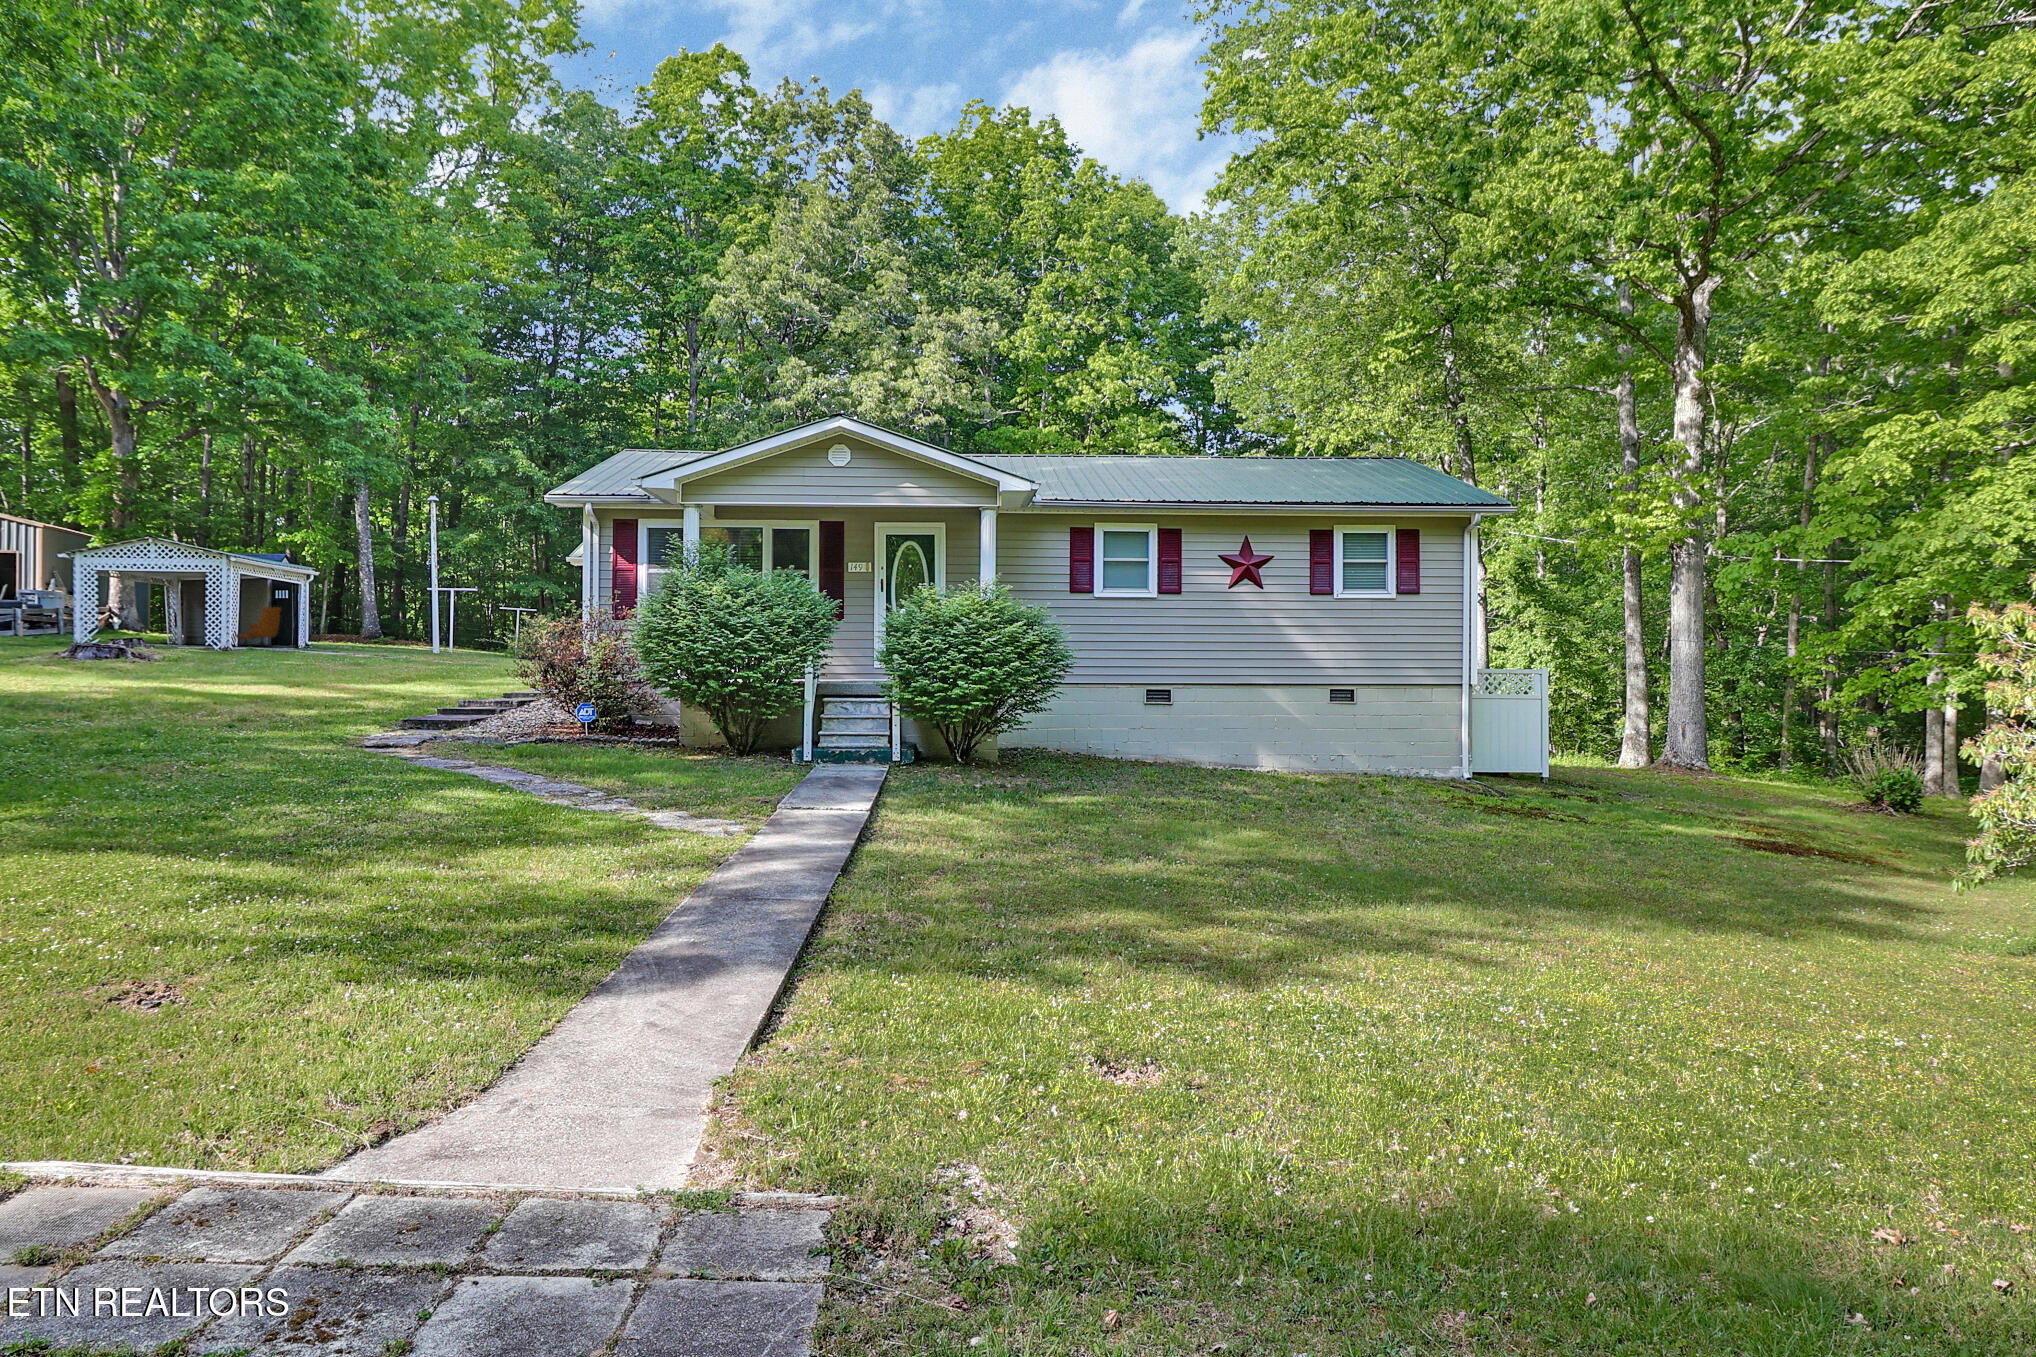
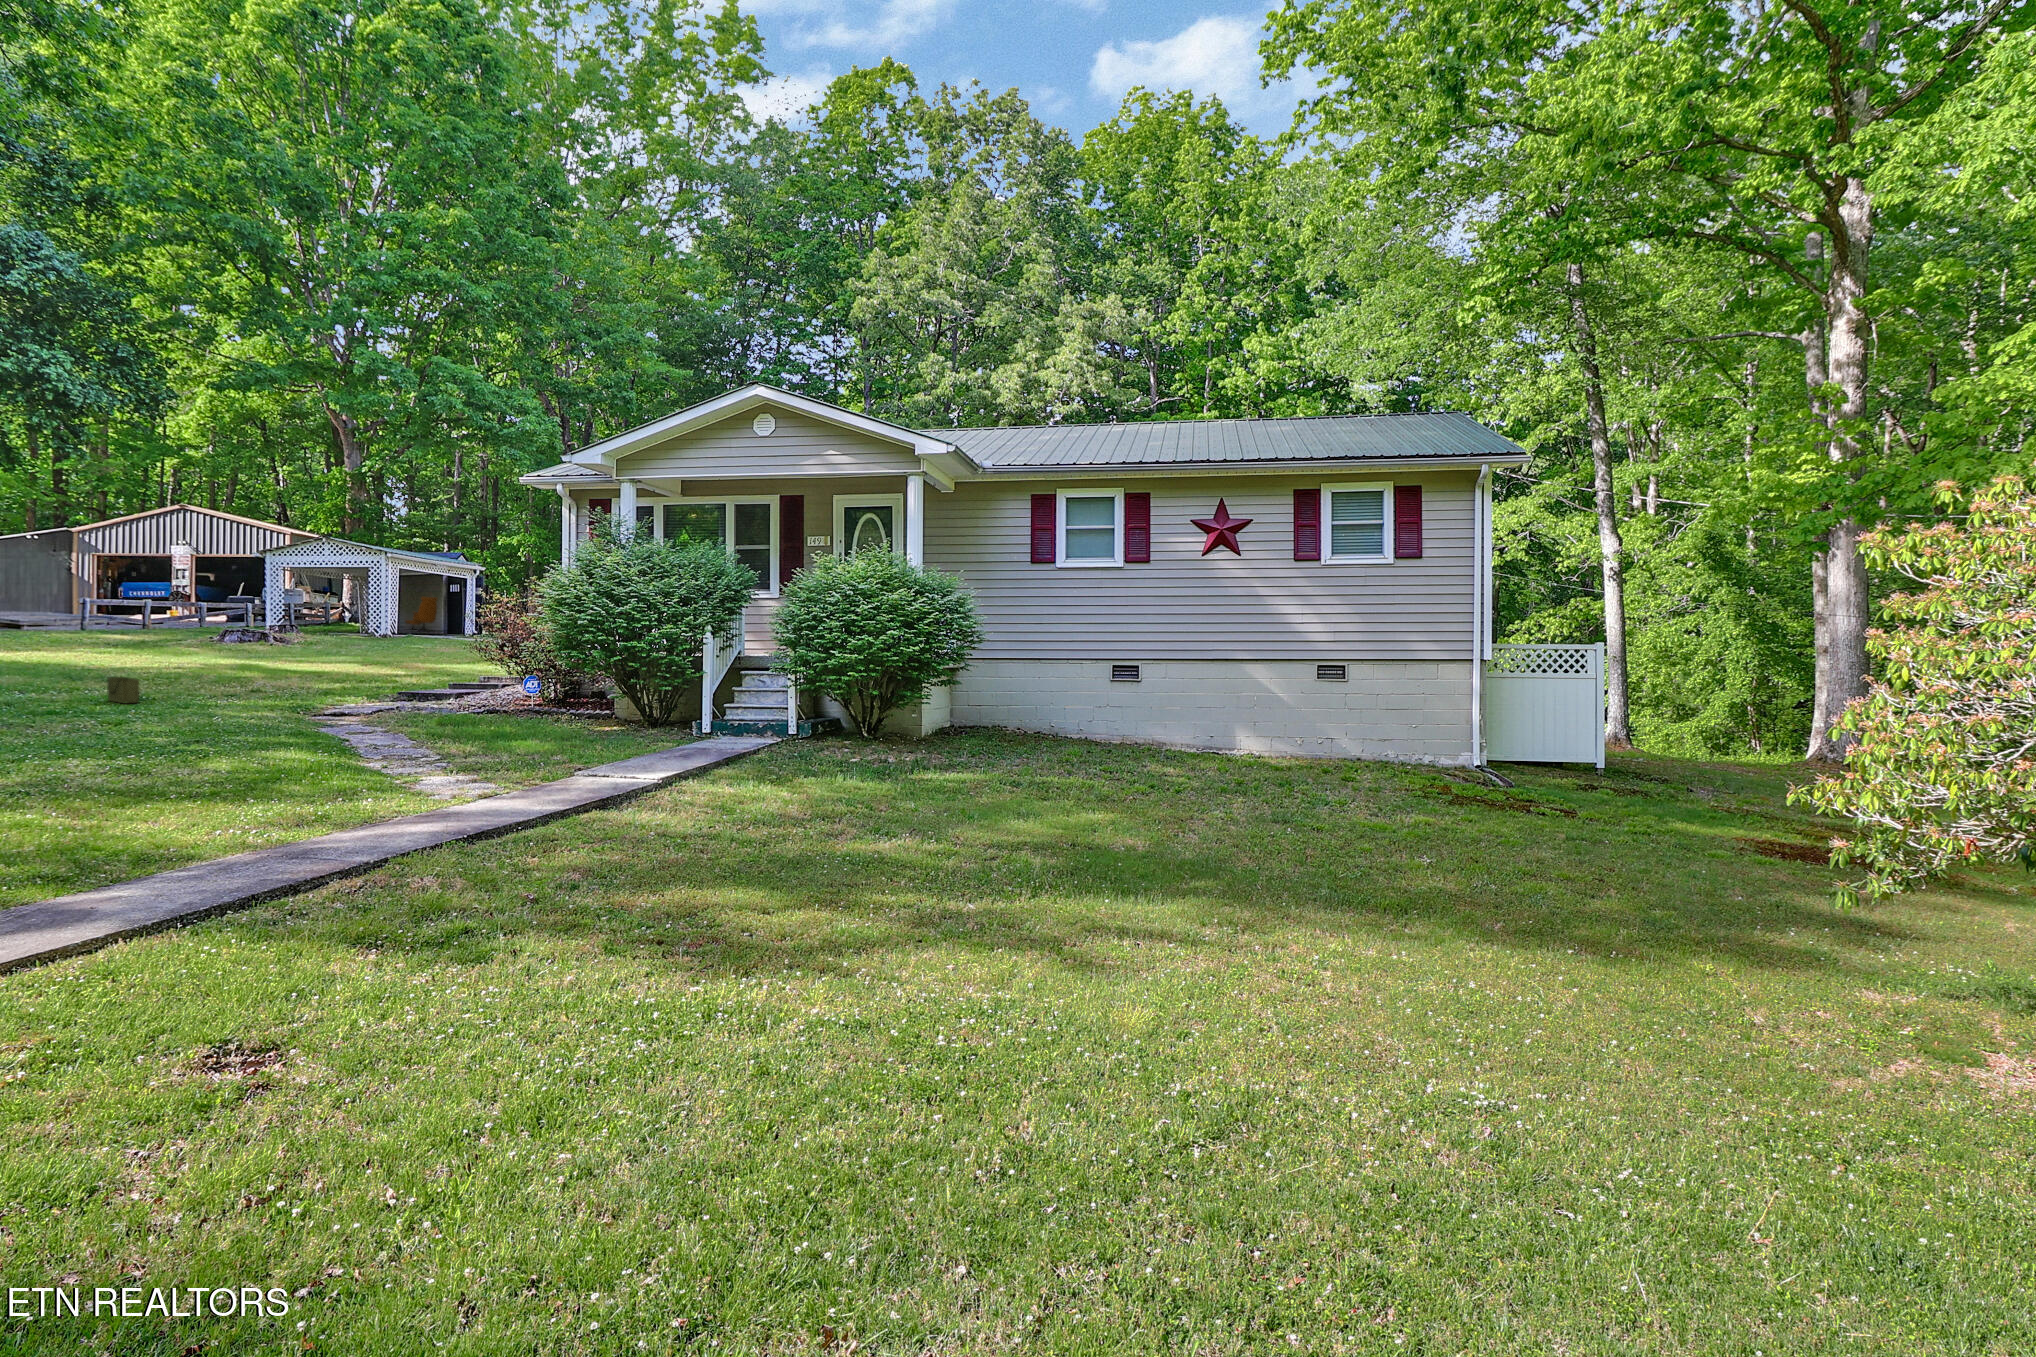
basket: none [99,705,144,734] -> present [107,677,139,703]

